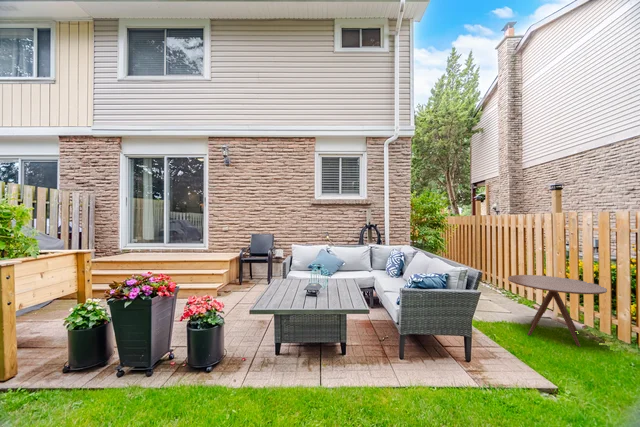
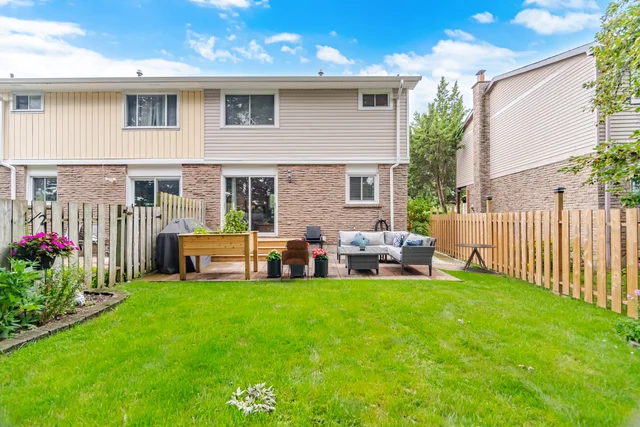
chair: none [65,281,166,407] -> present [281,240,309,281]

